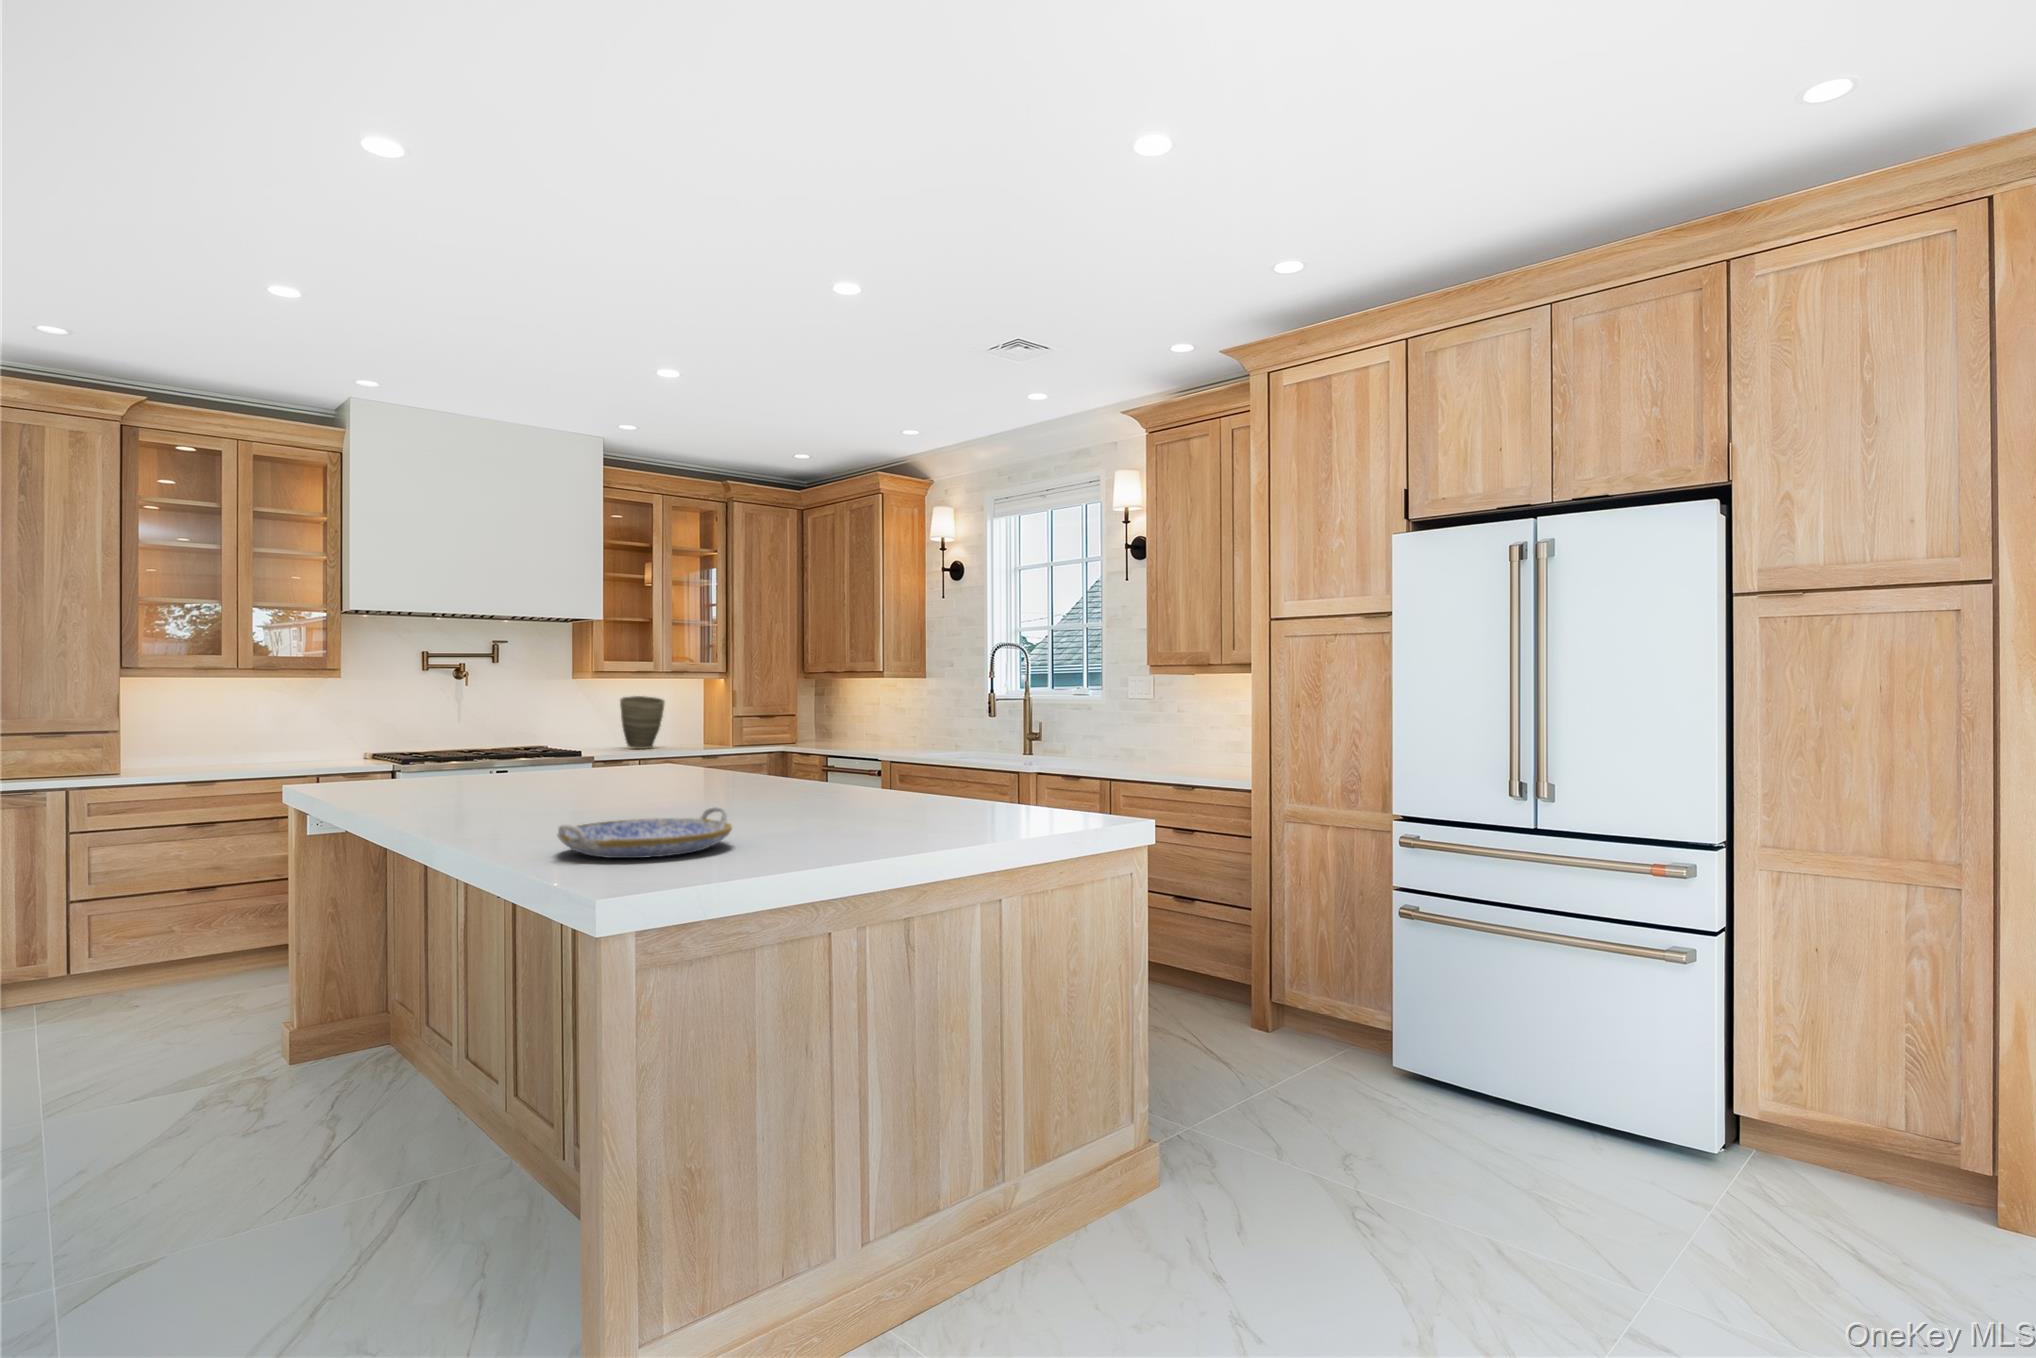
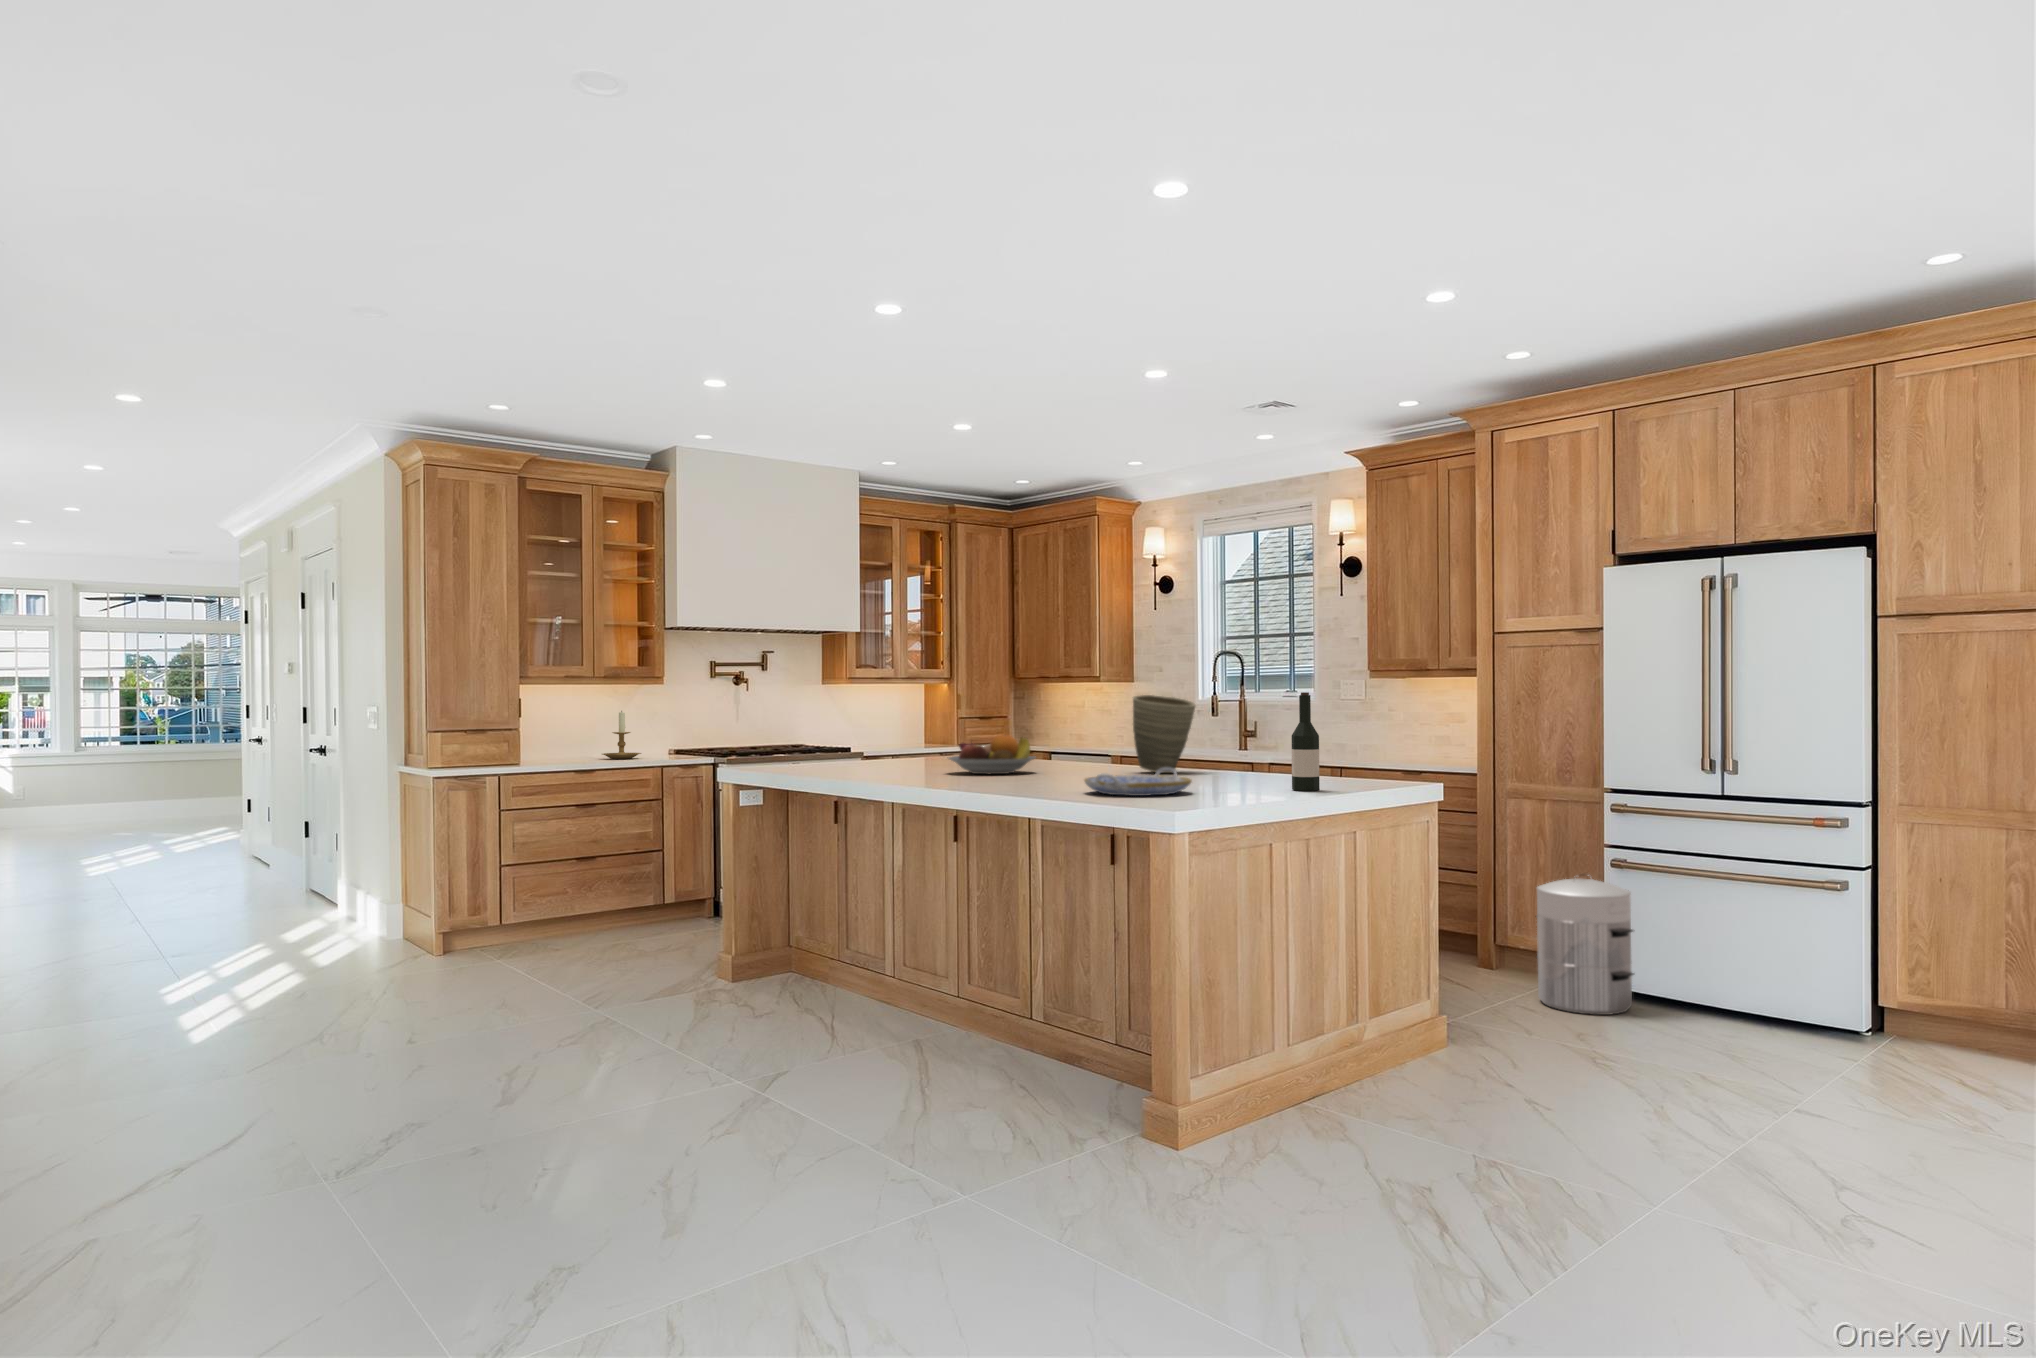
vase: present [620,696,665,749] -> present [1133,695,1196,773]
wine bottle: none [896,696,934,844] -> present [1292,692,1320,791]
candle holder: none [226,710,283,769] -> present [602,711,641,759]
fruit bowl: none [532,748,659,801] -> present [949,734,1035,774]
waste bin: none [1303,927,1421,1116] -> present [1536,873,1634,1015]

